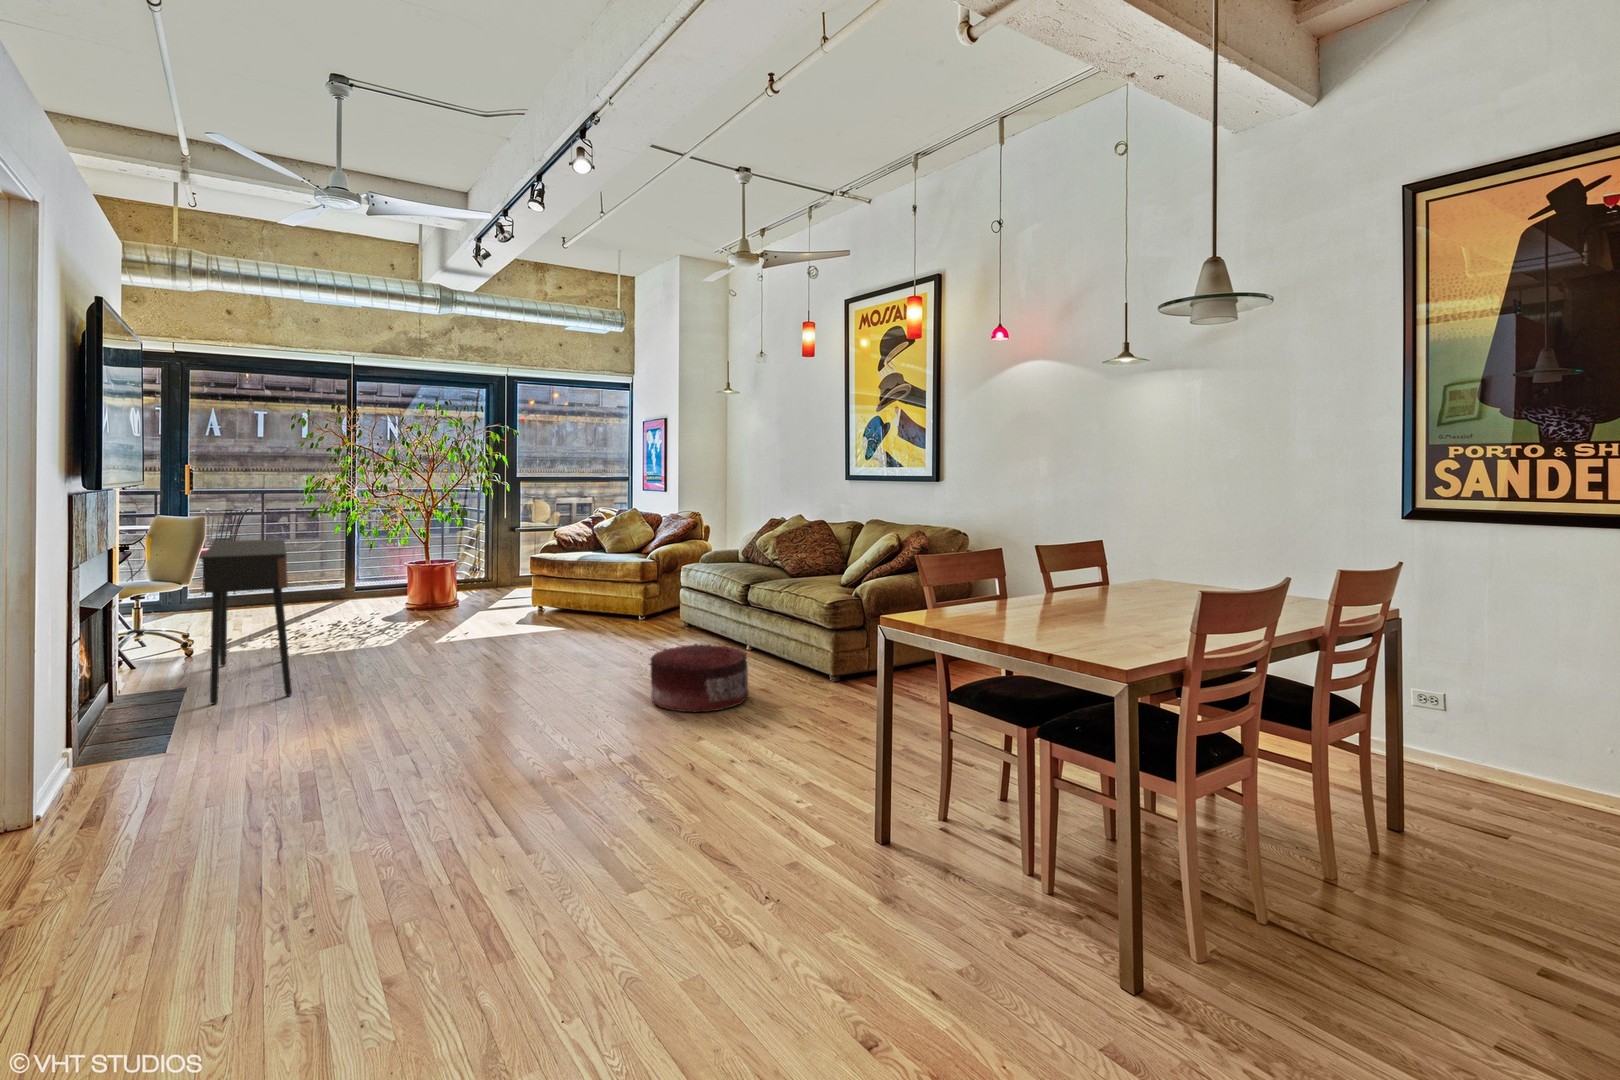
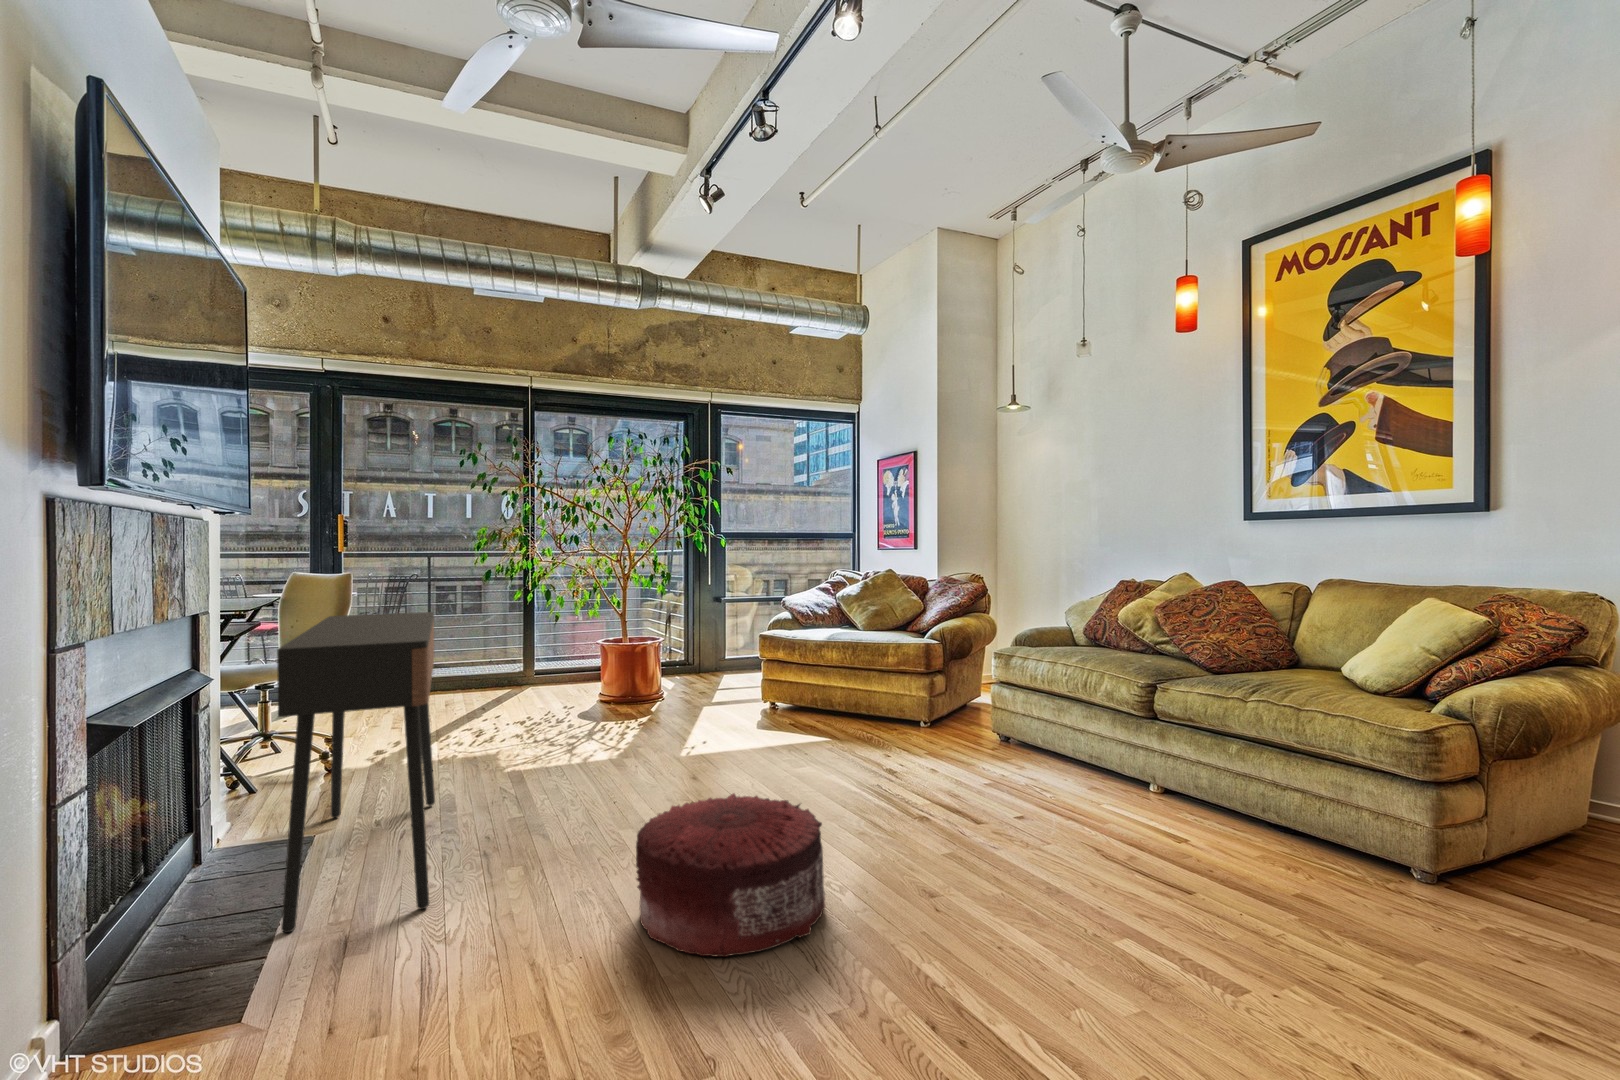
pouf: present [651,644,749,712] -> present [636,793,826,957]

